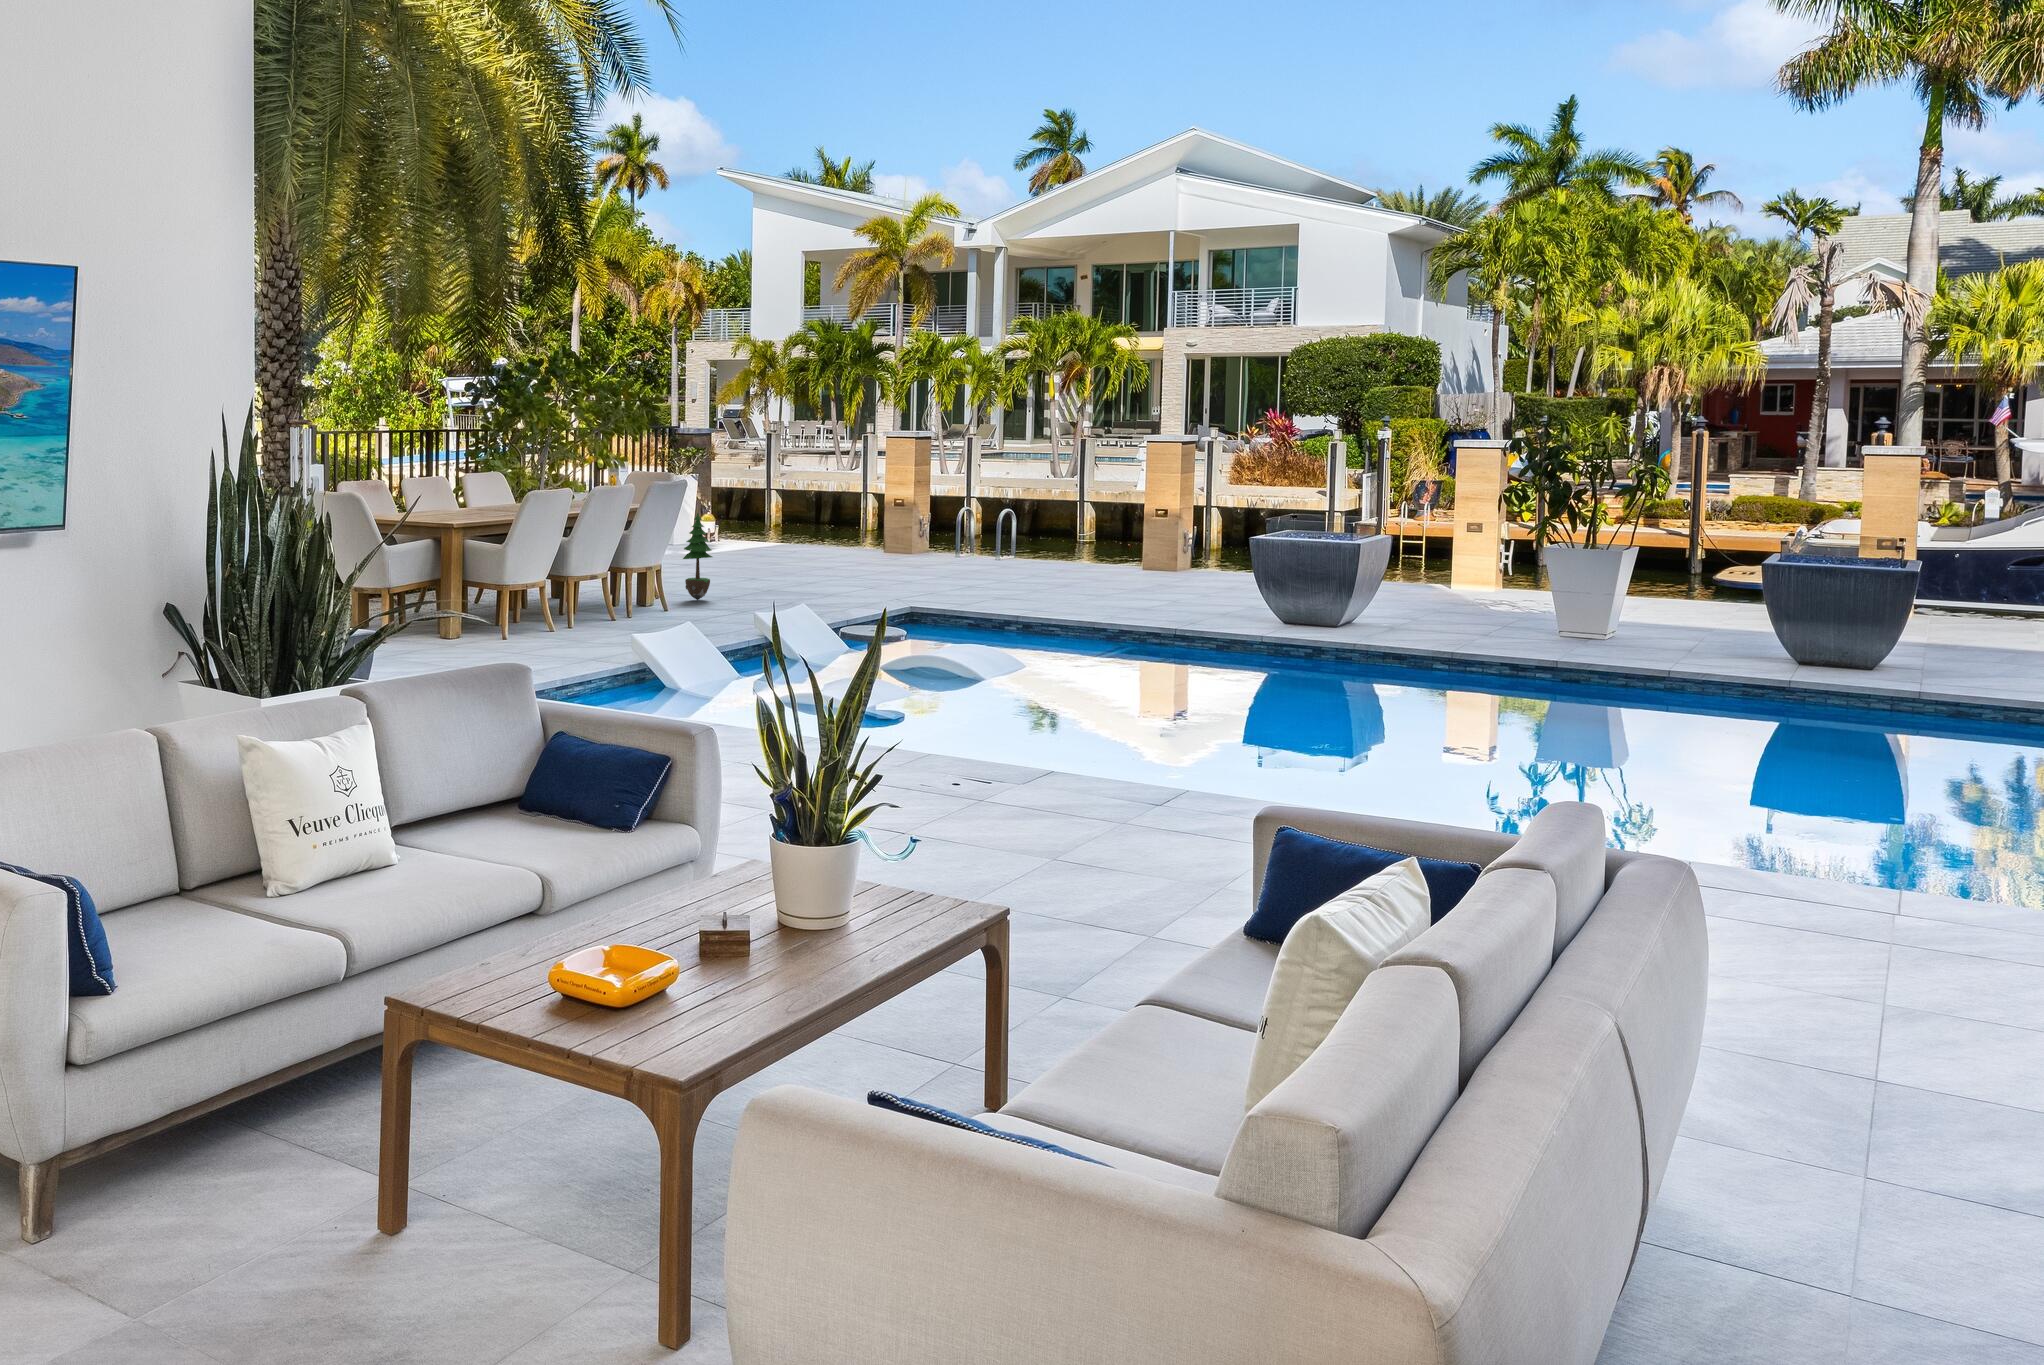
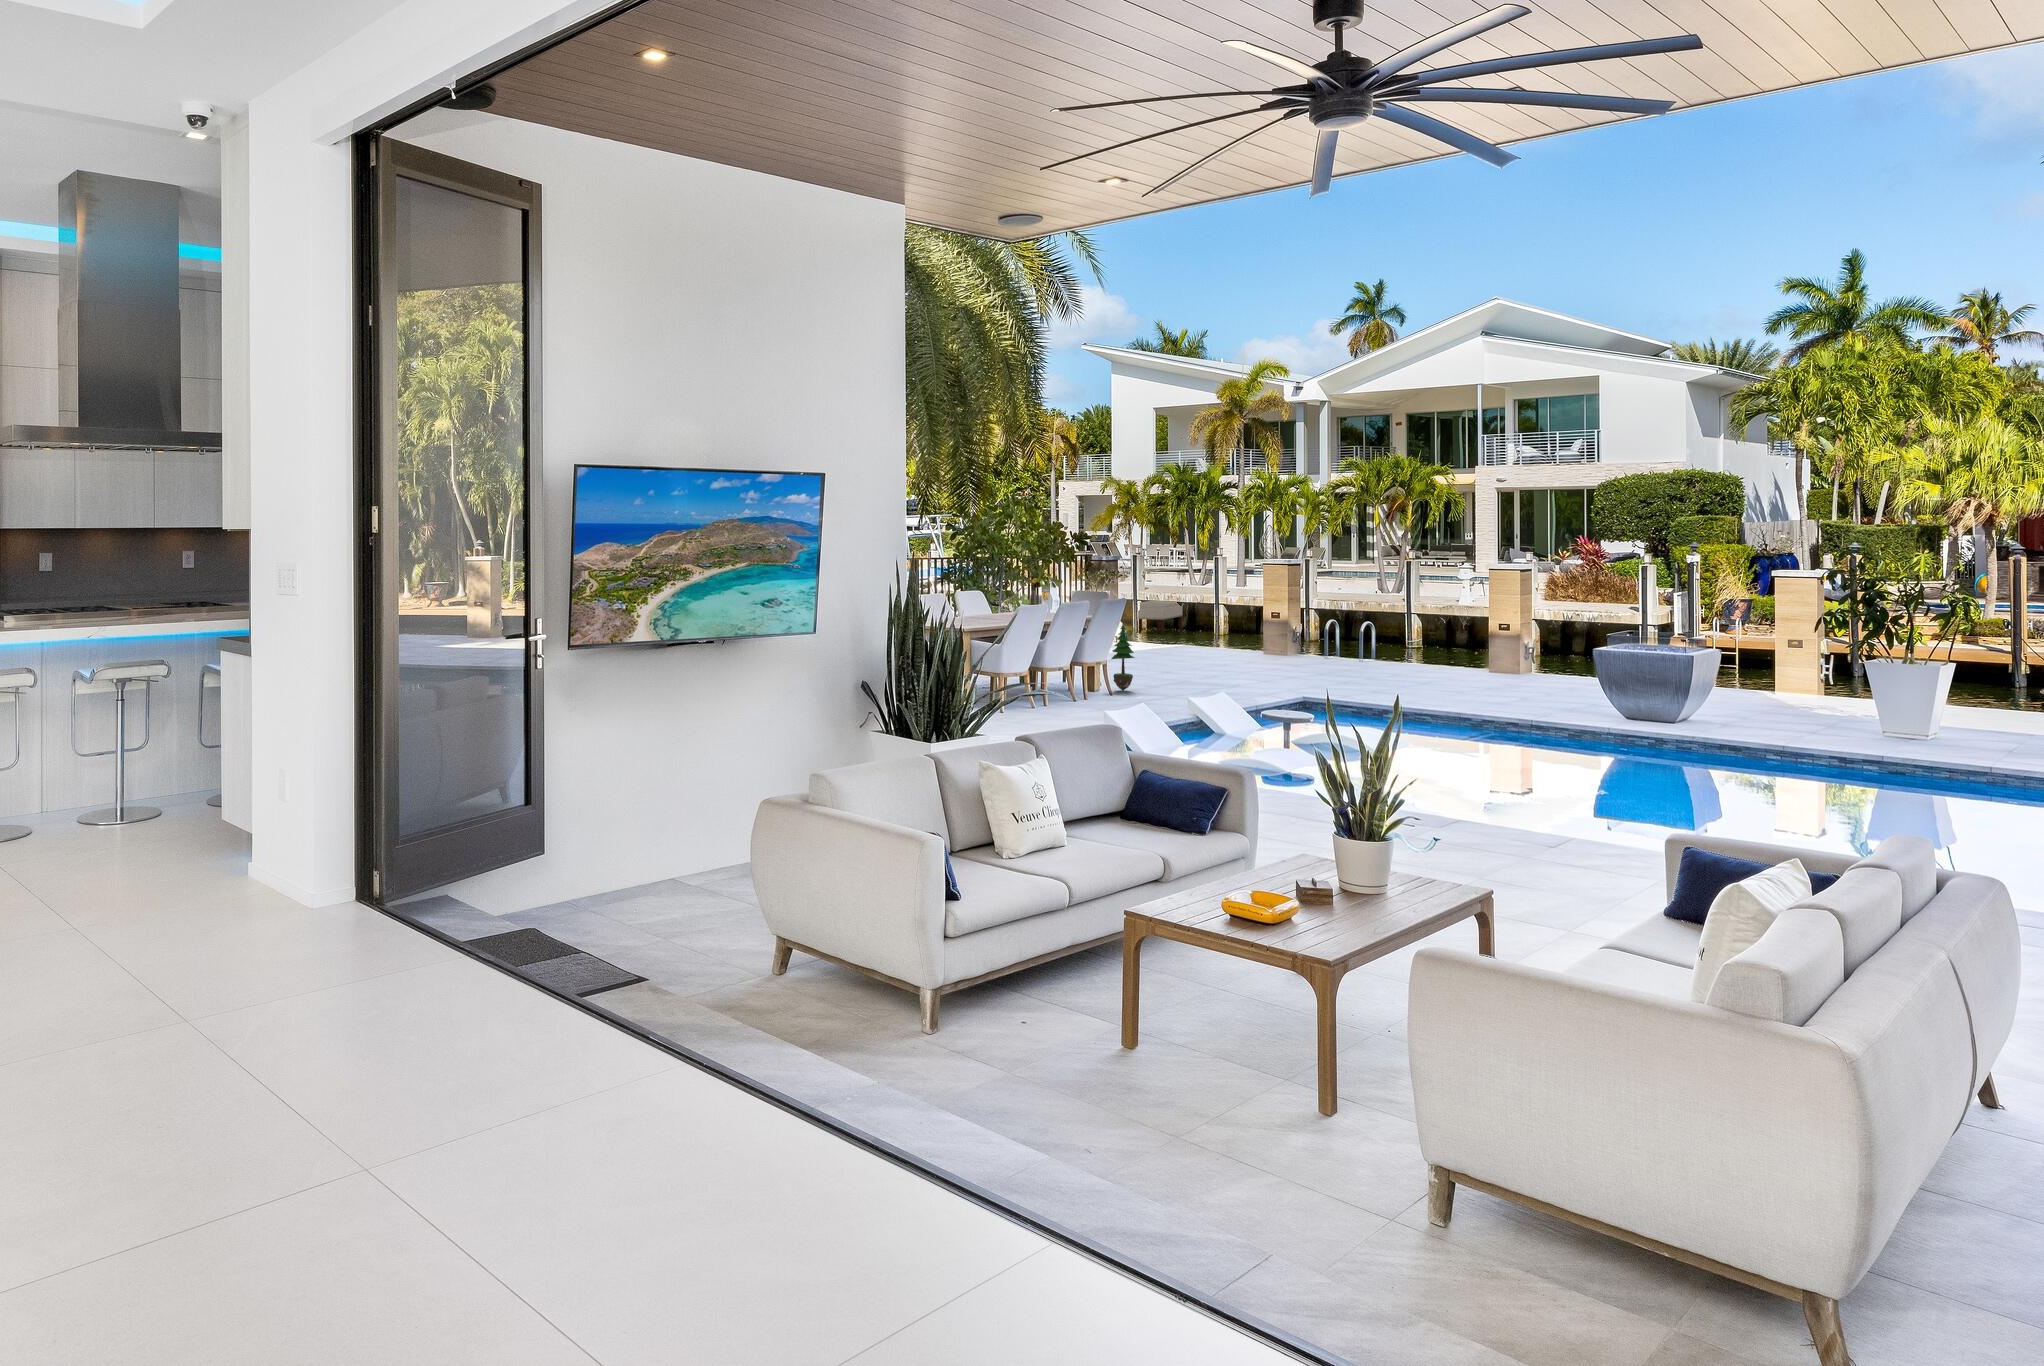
bench: none [766,485,823,528] -> present [1138,599,1182,634]

